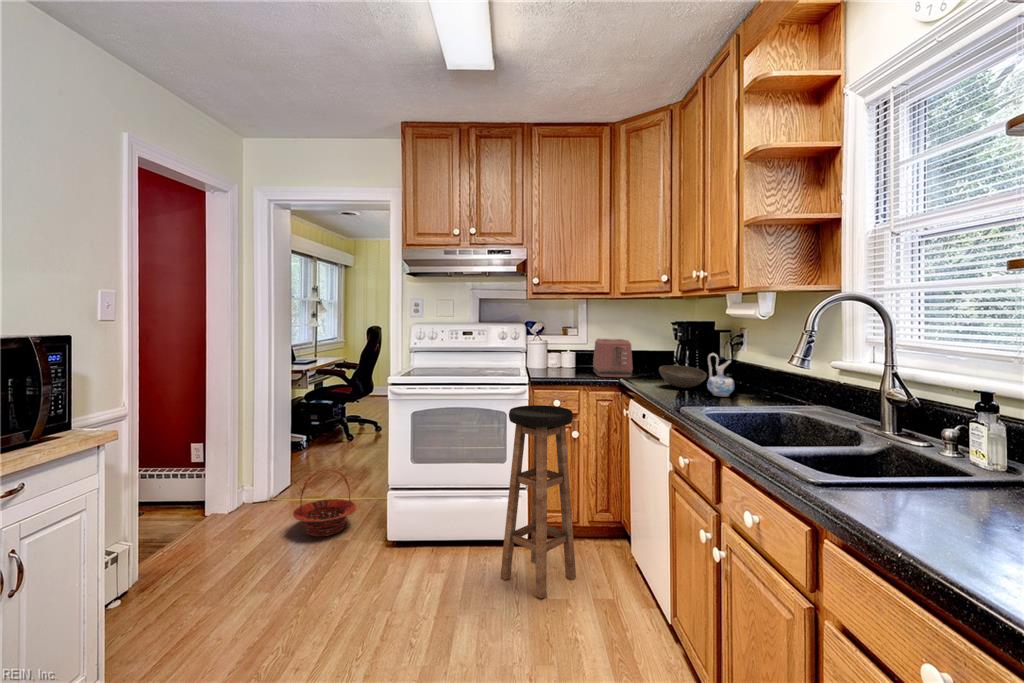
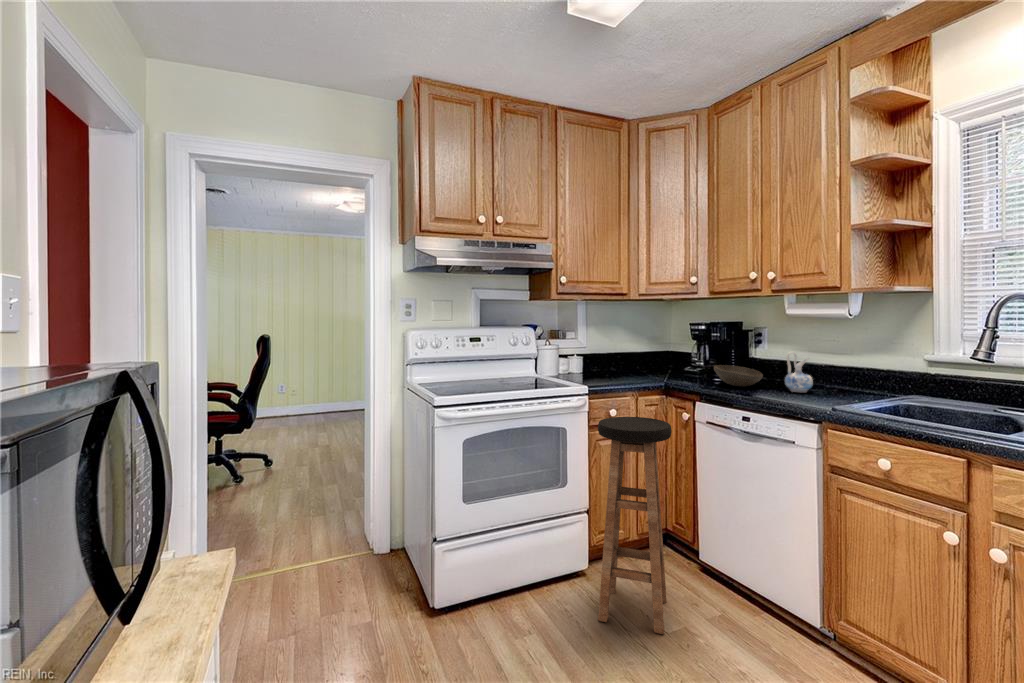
toaster: present [593,339,633,377] -> none [603,341,661,381]
basket: present [293,469,357,536] -> none [280,530,369,628]

